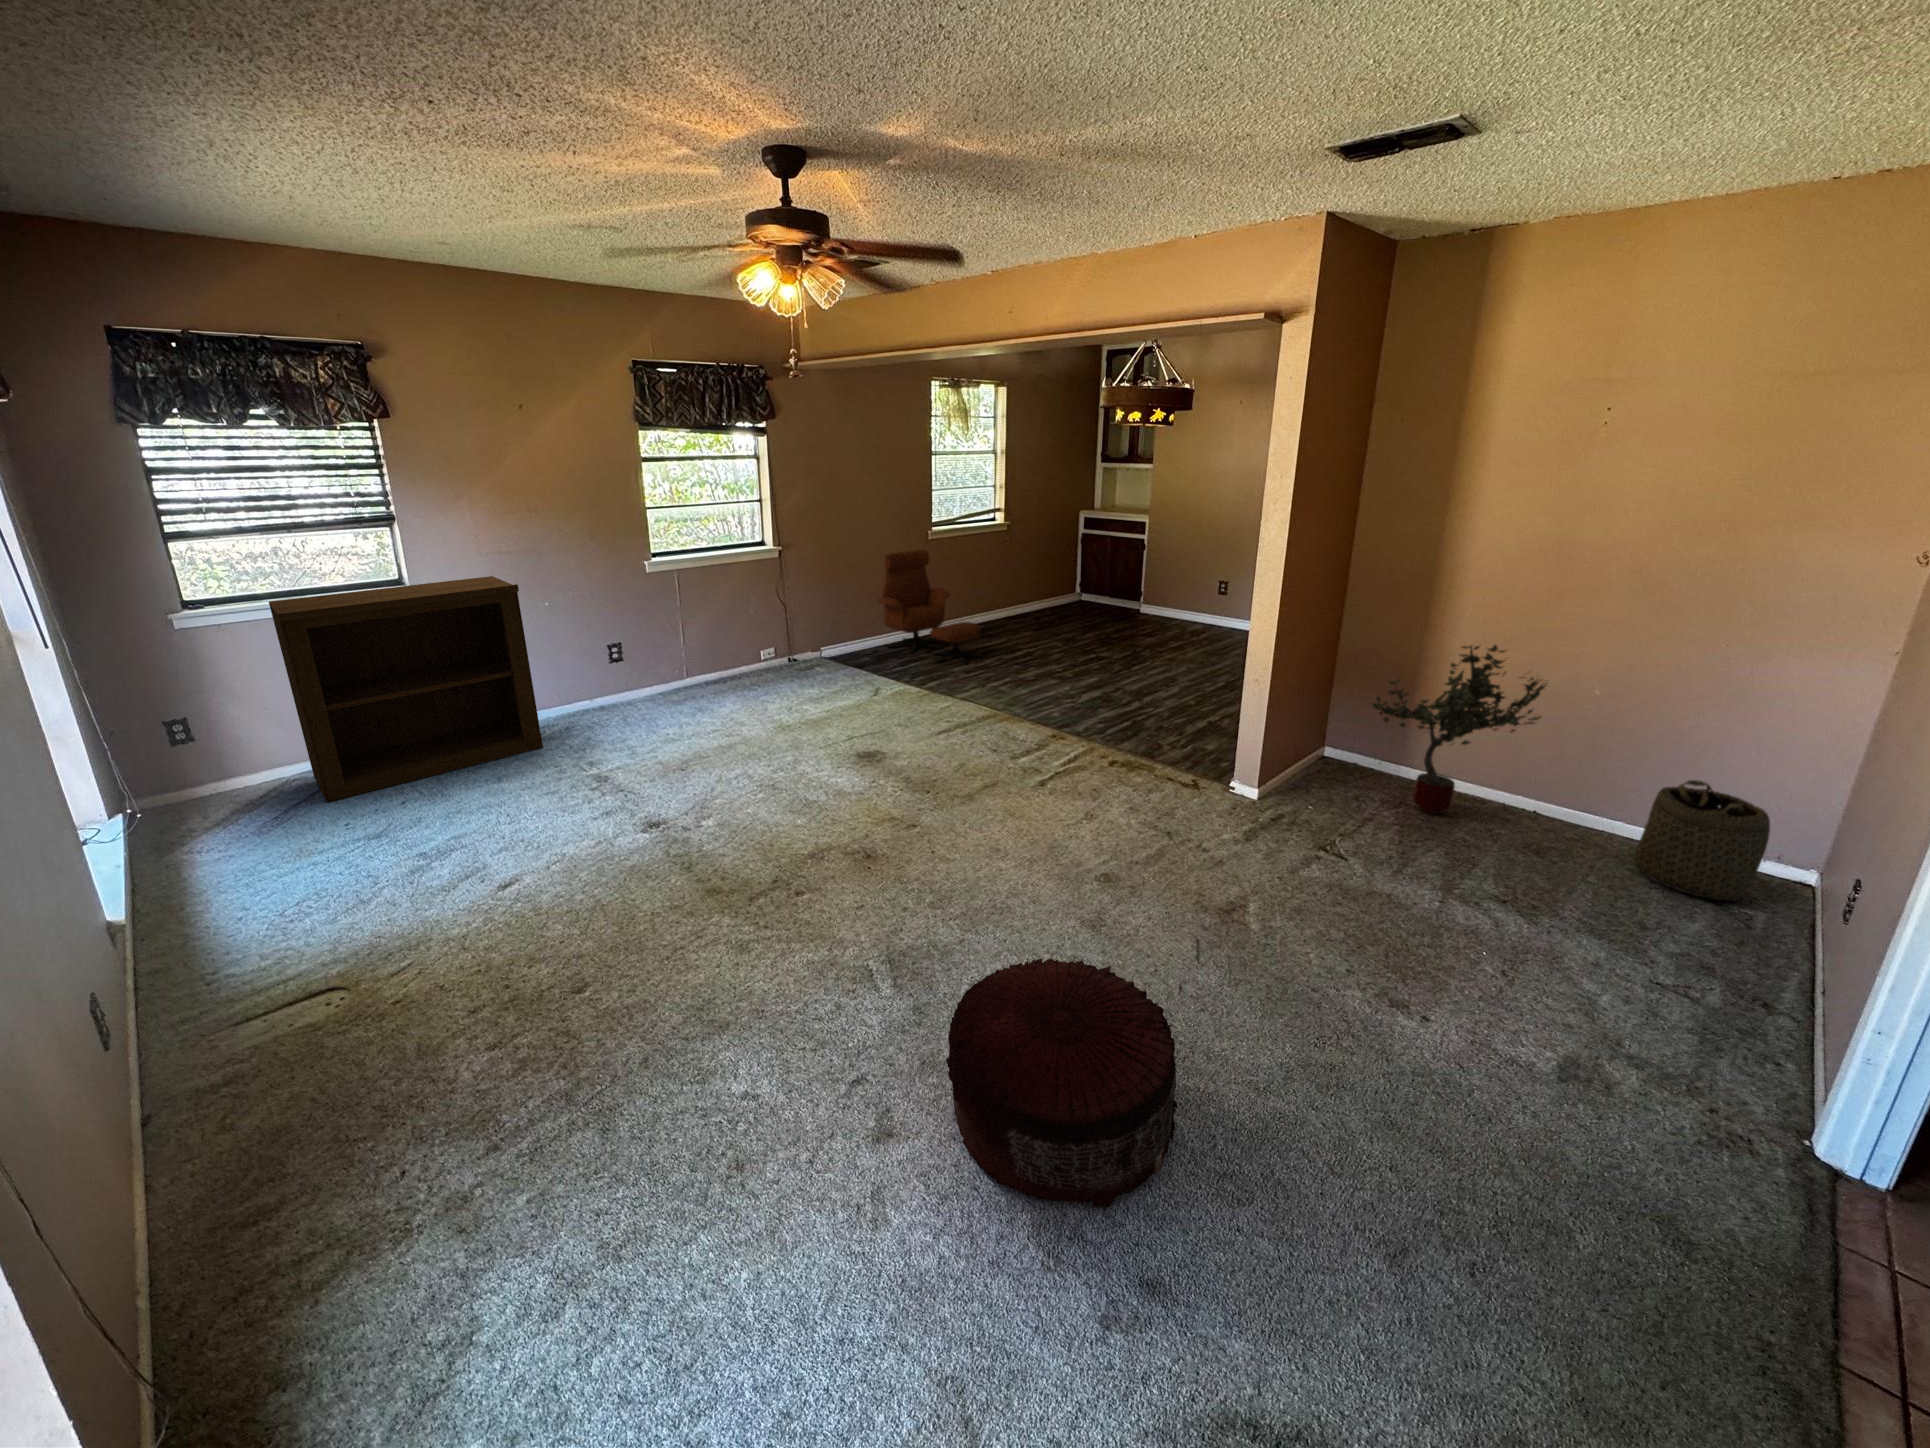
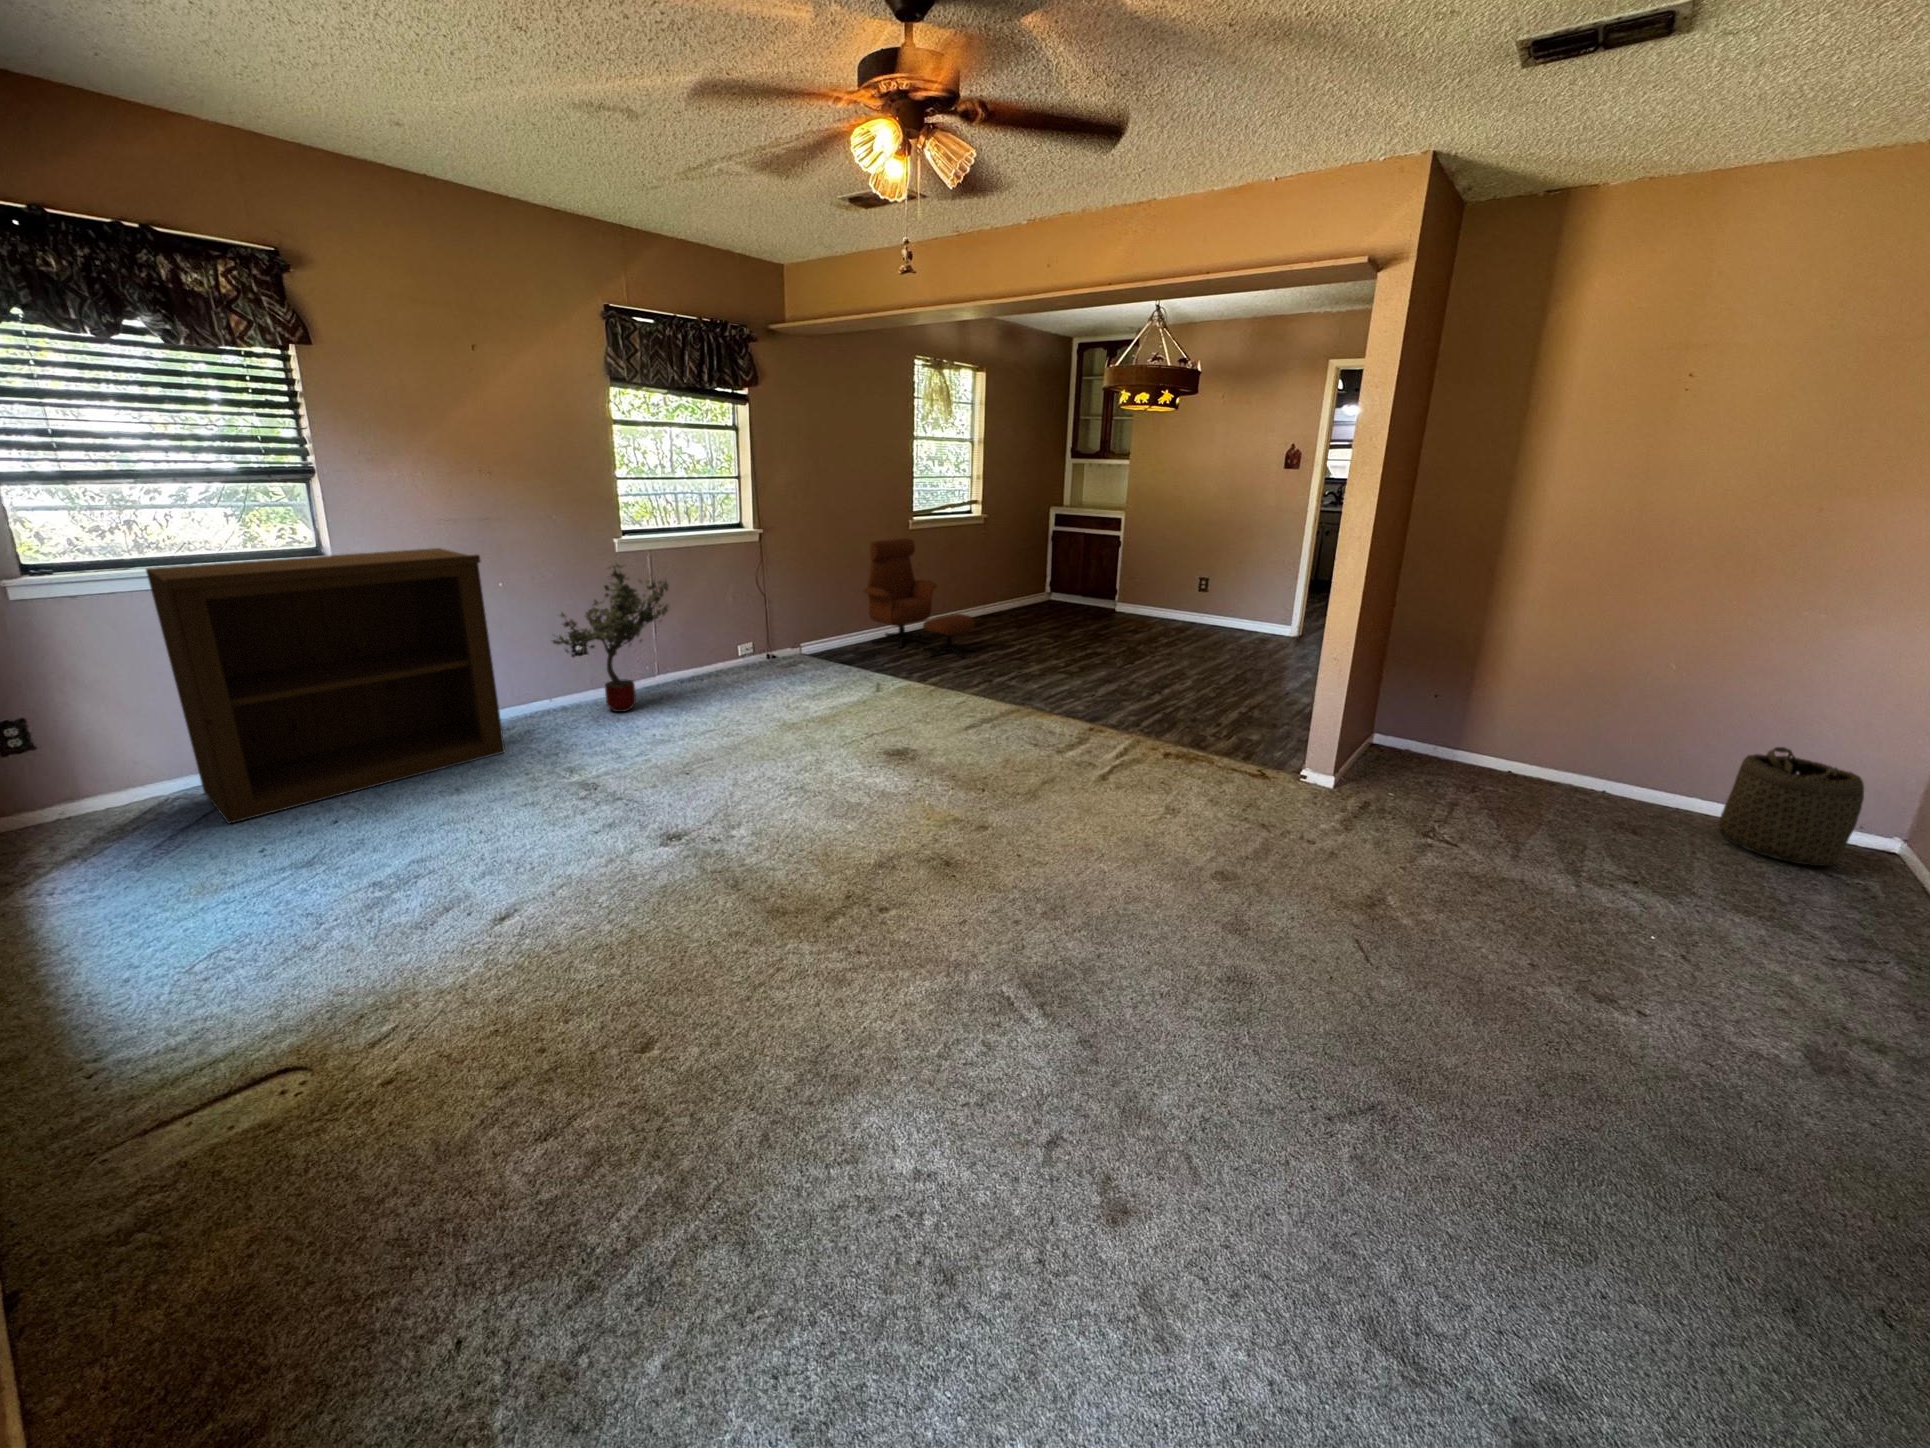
potted tree: present [1372,645,1548,814] -> present [552,564,669,712]
pouf: present [946,959,1178,1208] -> none [1177,966,1496,1283]

